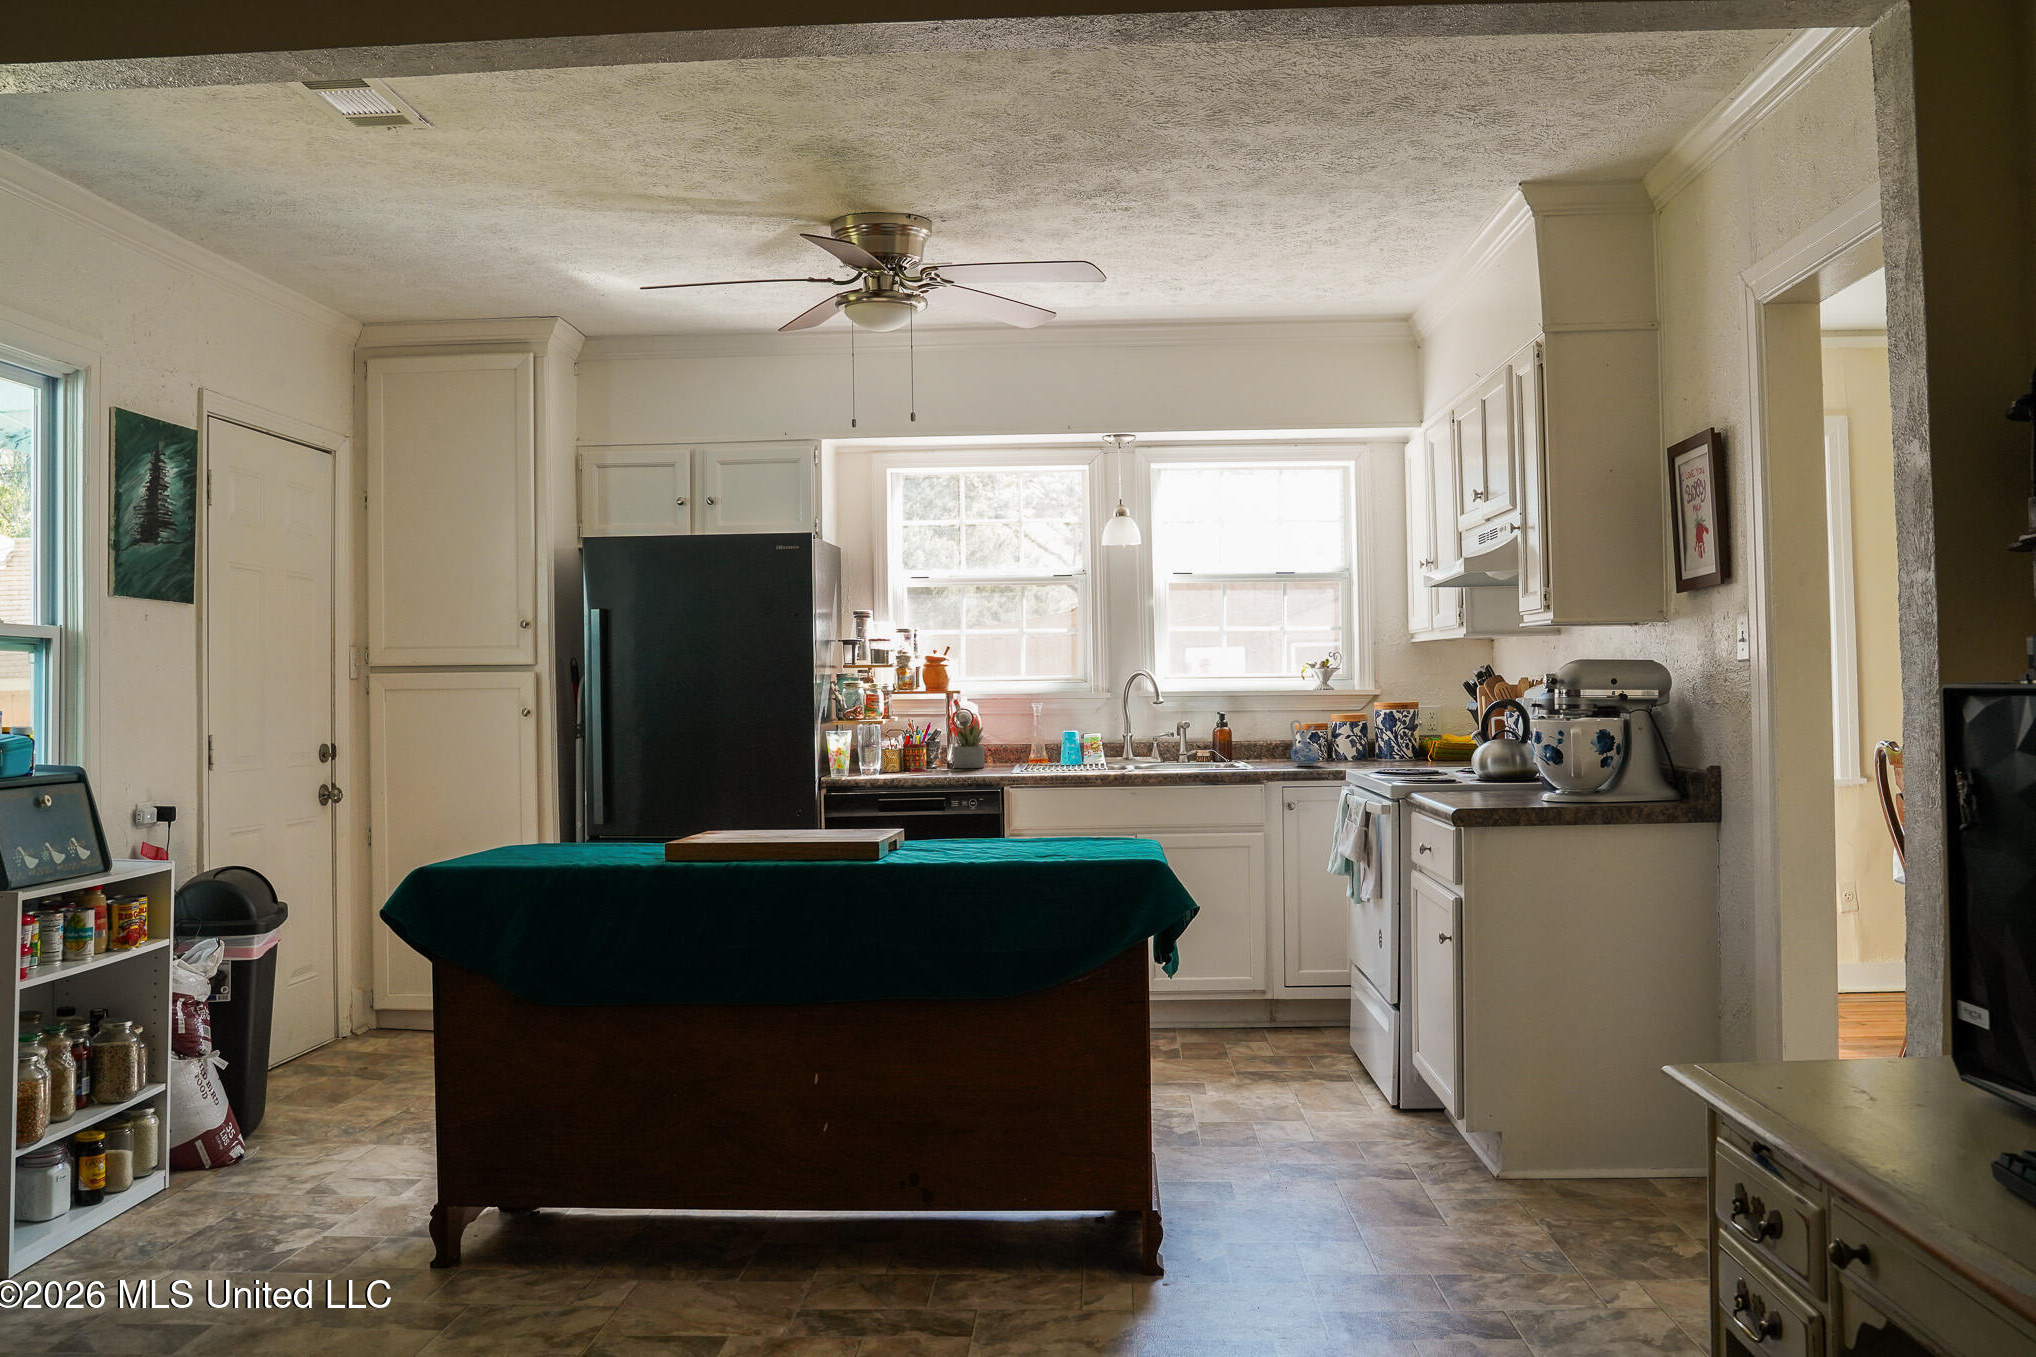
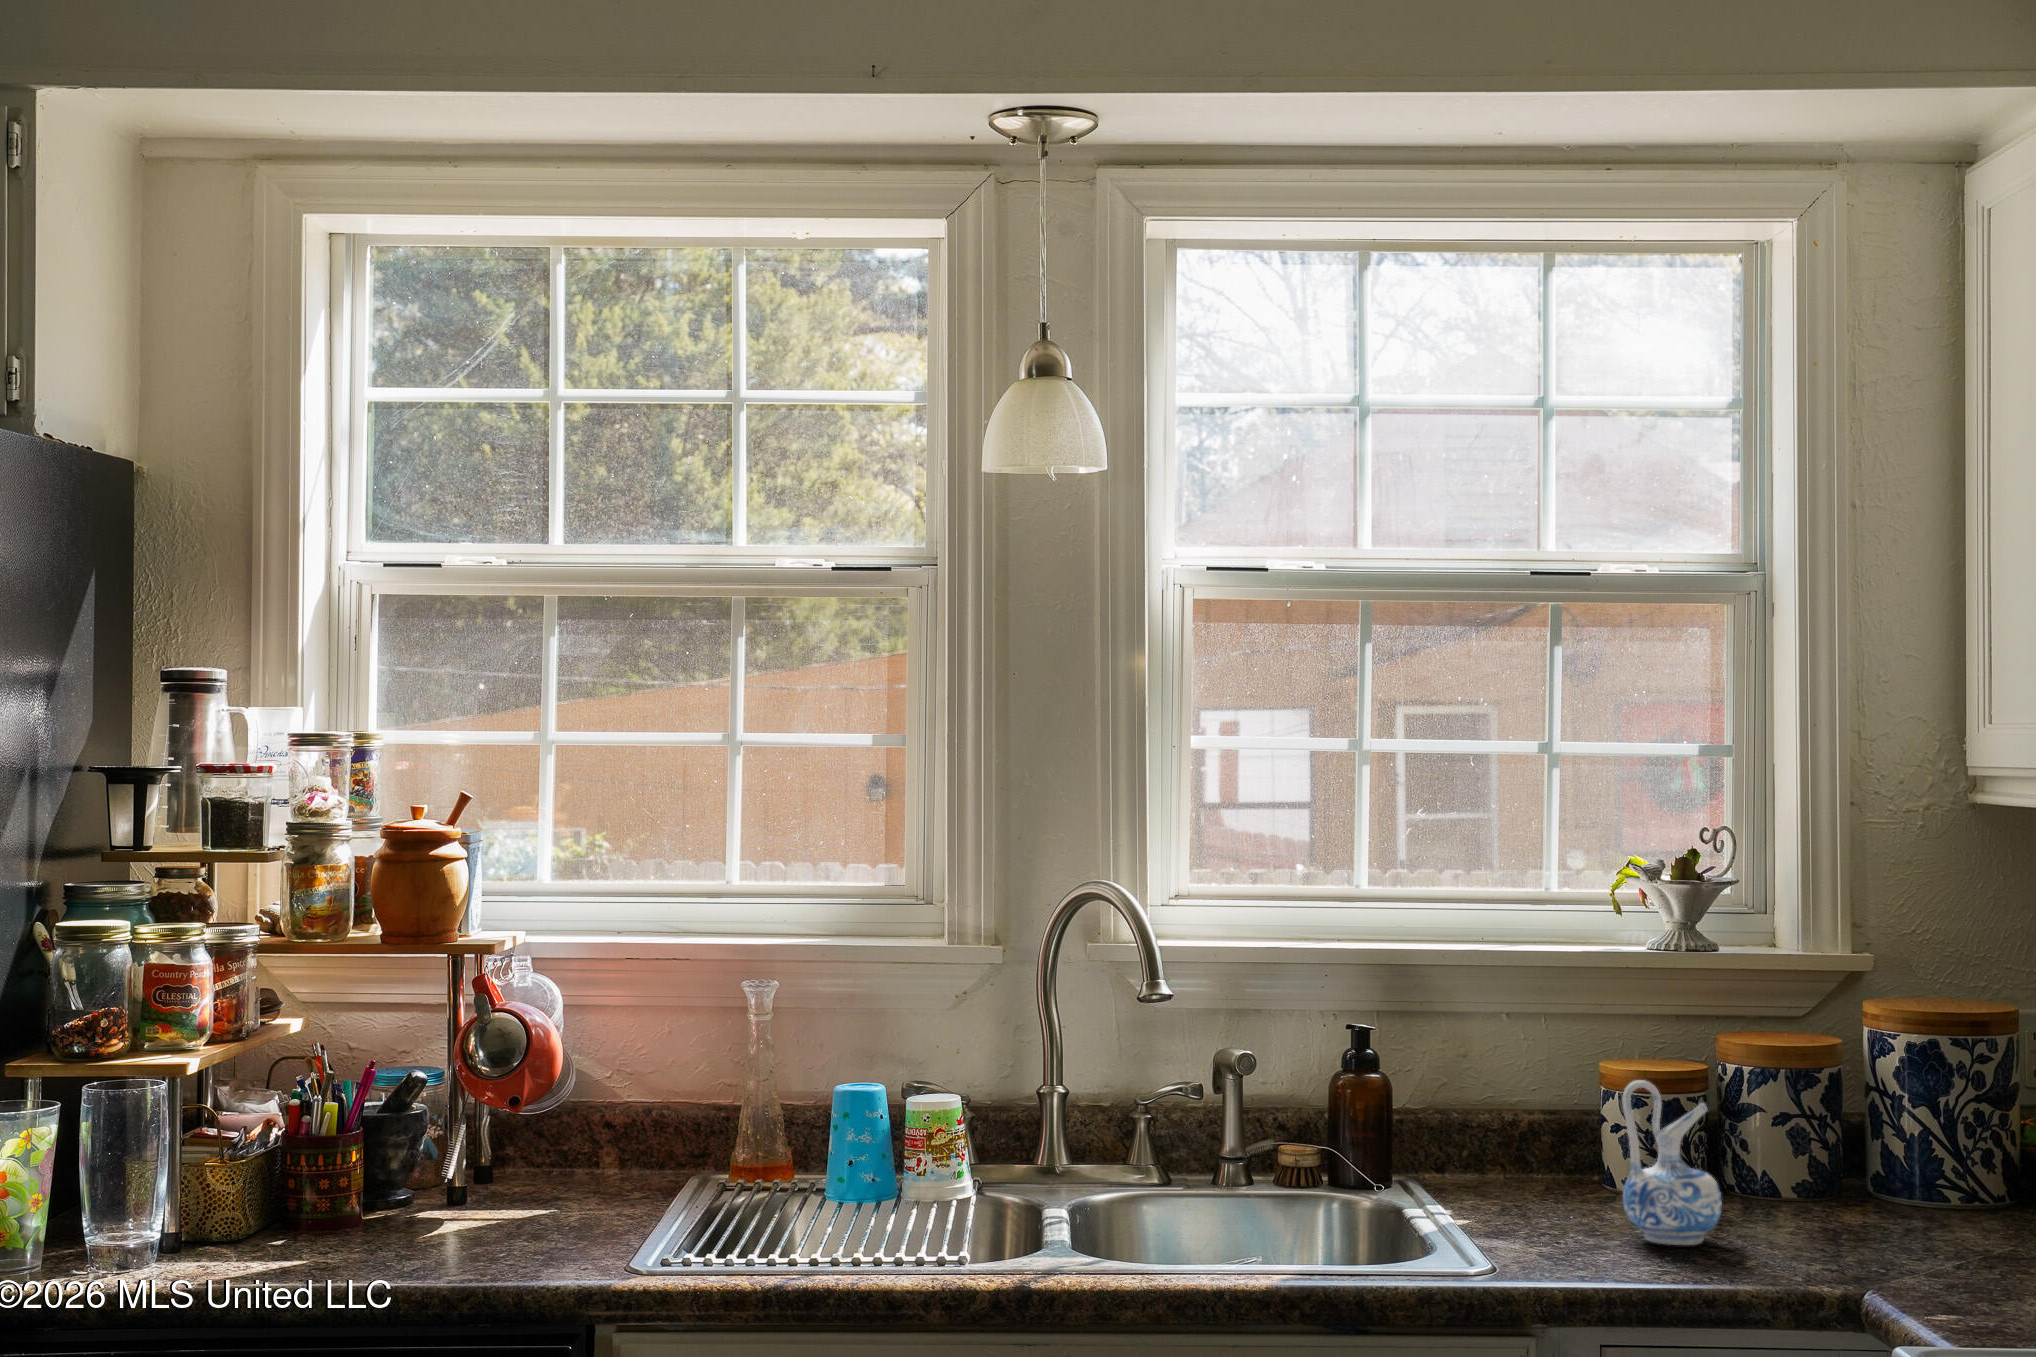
succulent plant: present [954,720,984,768] -> none [441,1049,559,1231]

